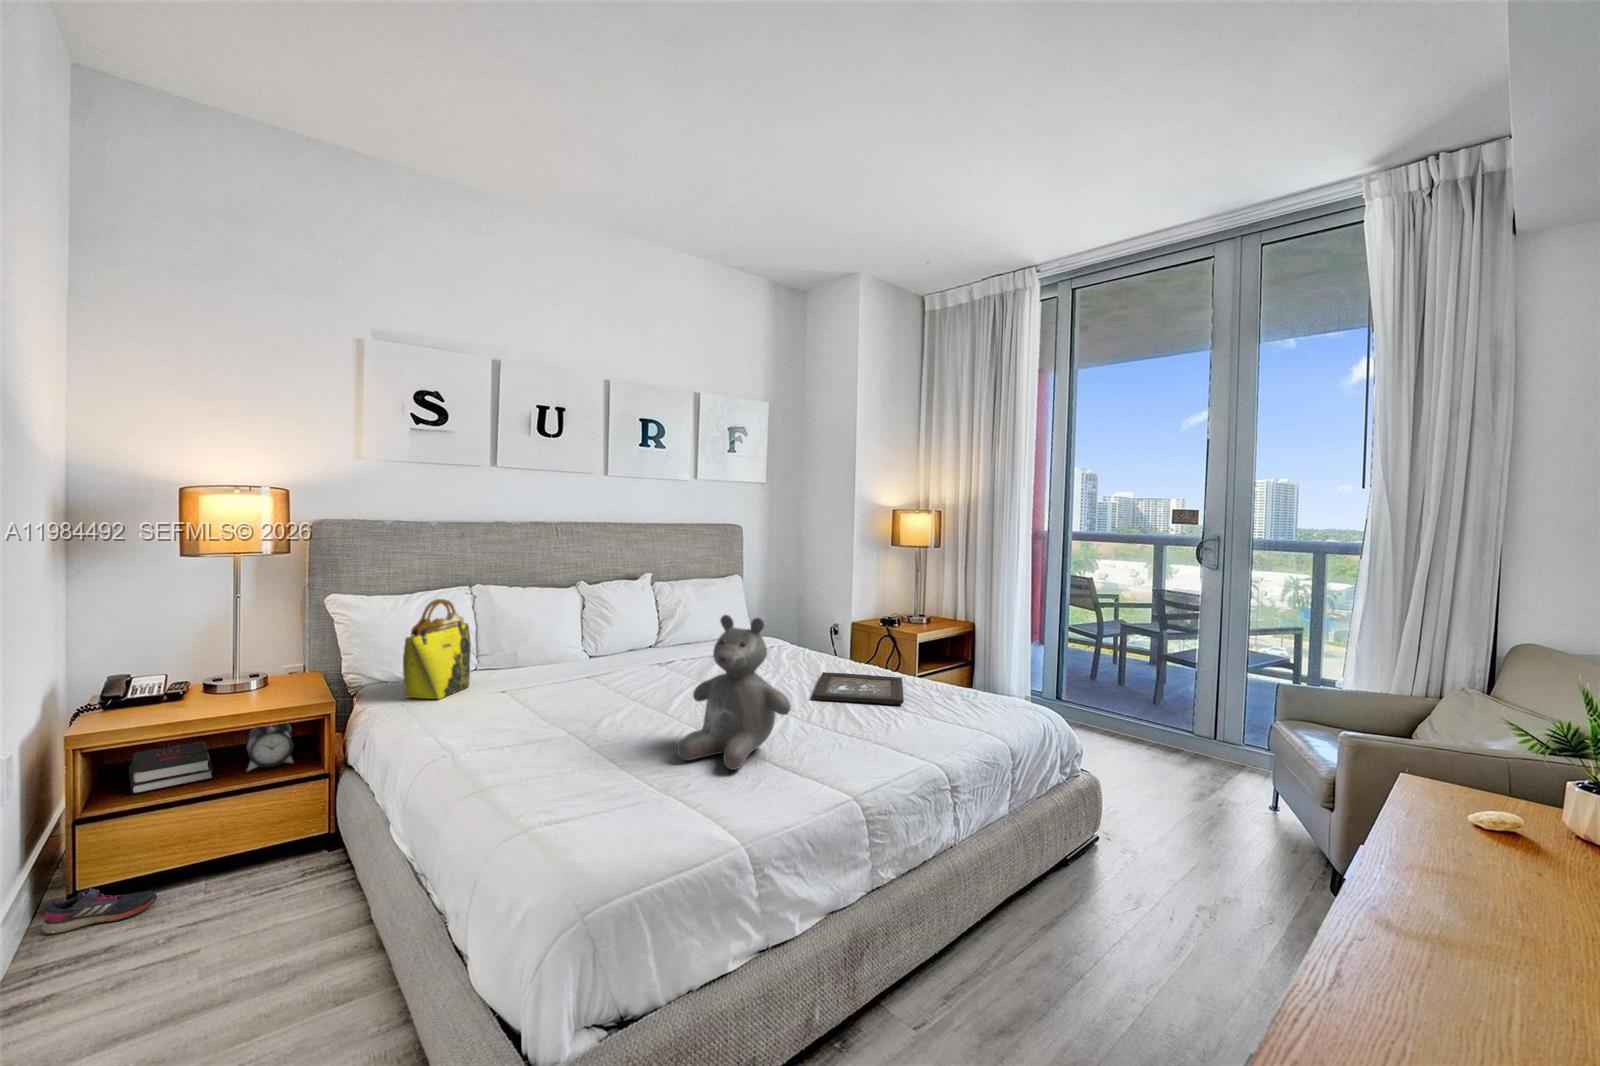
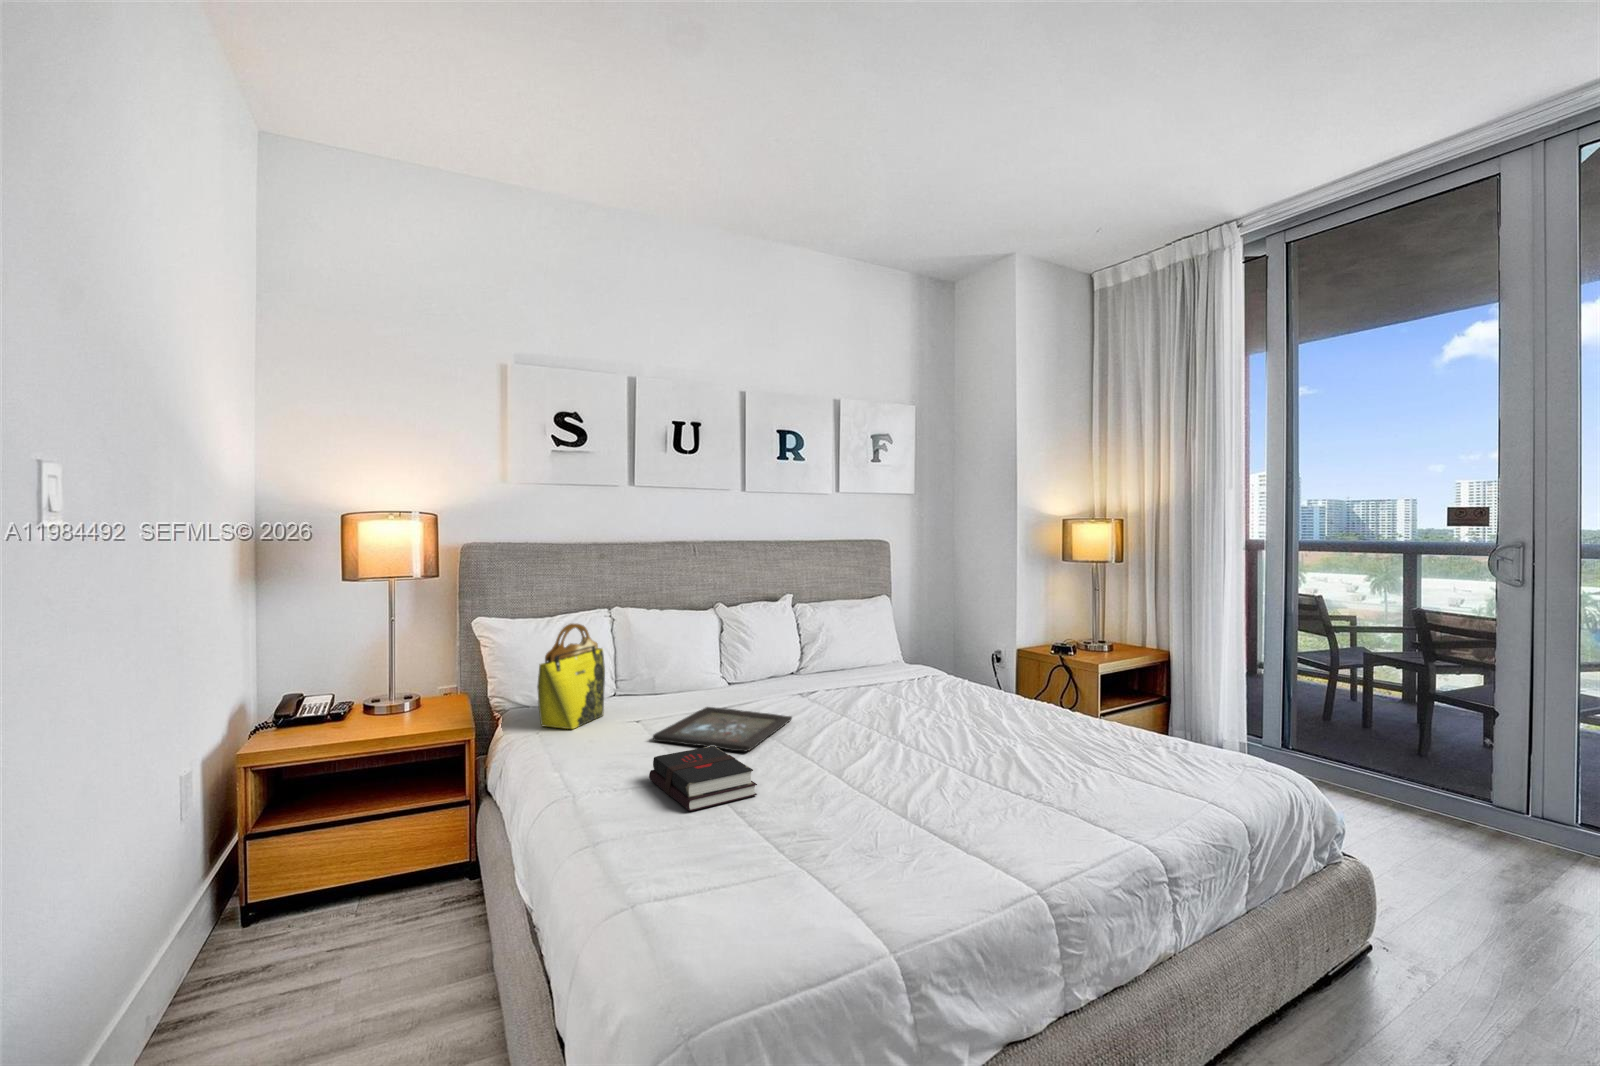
teddy bear: present [677,615,791,770] -> none [818,648,954,838]
tray: present [813,672,904,704] -> present [653,707,792,751]
alarm clock: present [247,724,294,770] -> none [397,746,441,795]
hardback book: present [129,742,214,794] -> present [649,746,757,811]
shoe: present [41,888,157,934] -> none [218,905,316,949]

